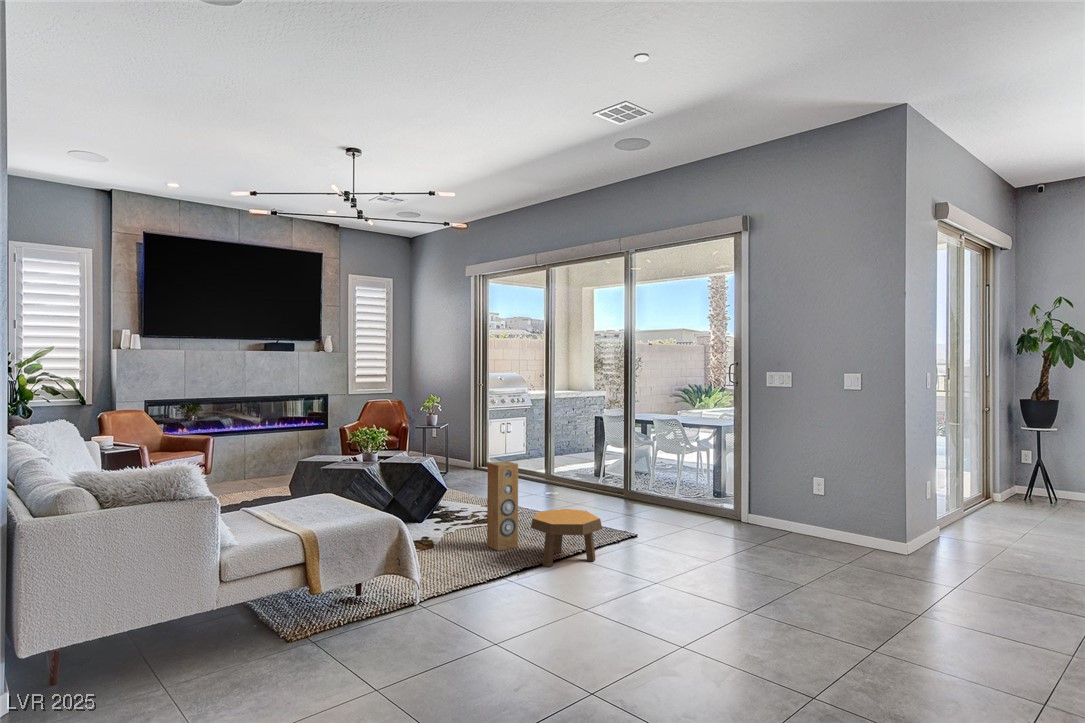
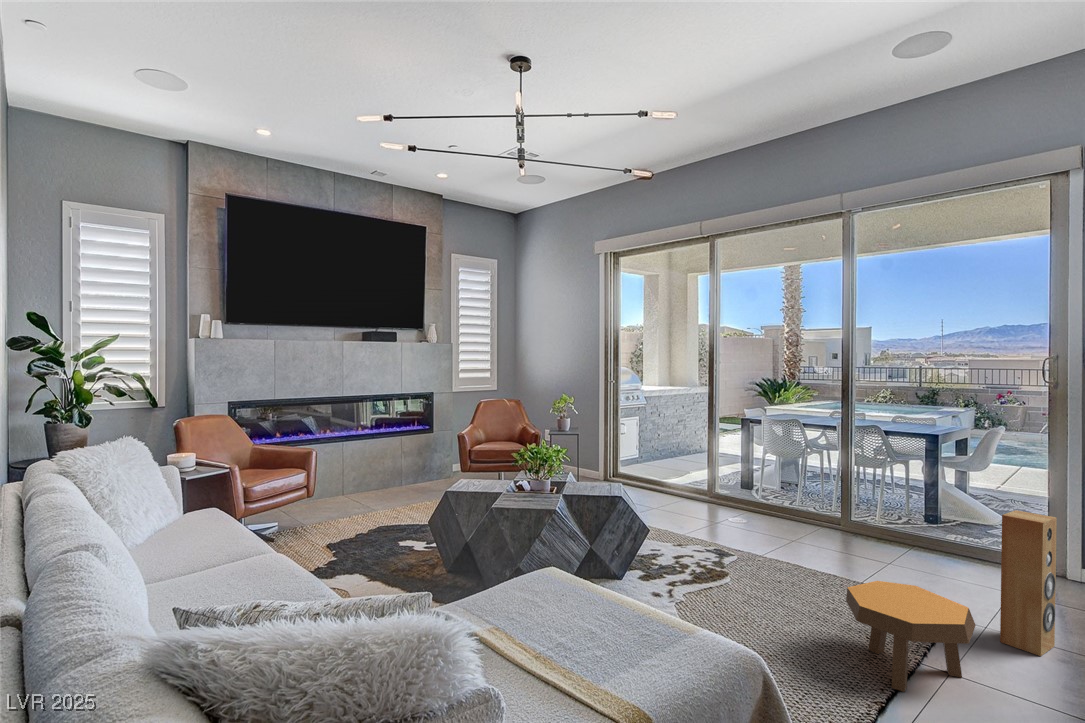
speaker: present [487,461,518,551] -> present [1000,510,1057,656]

